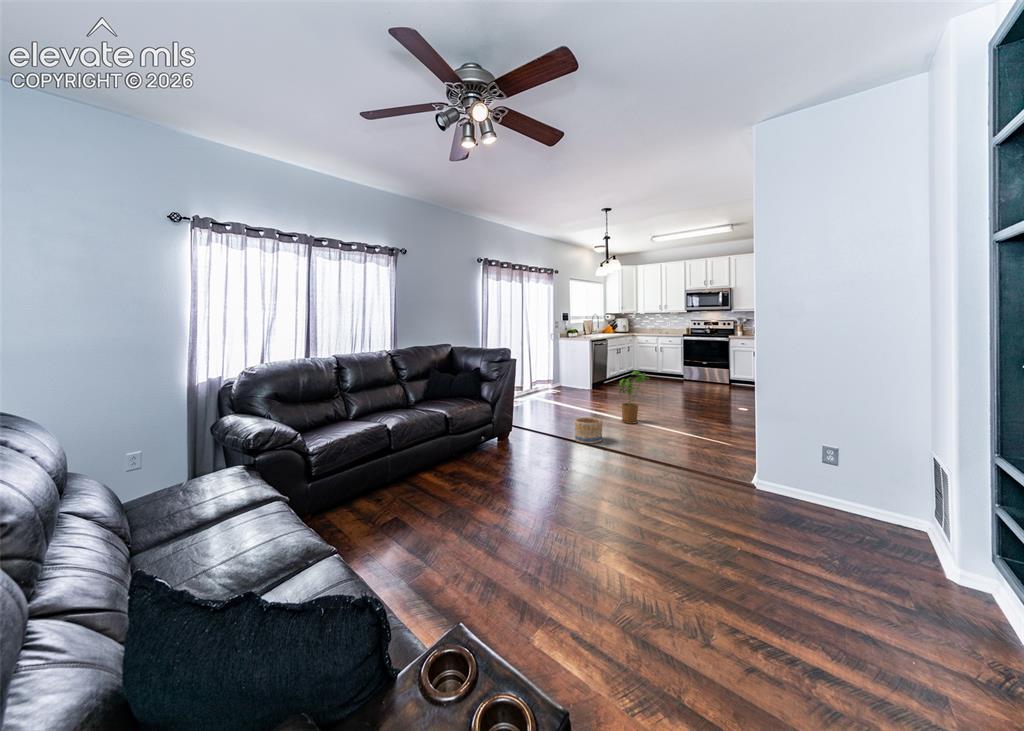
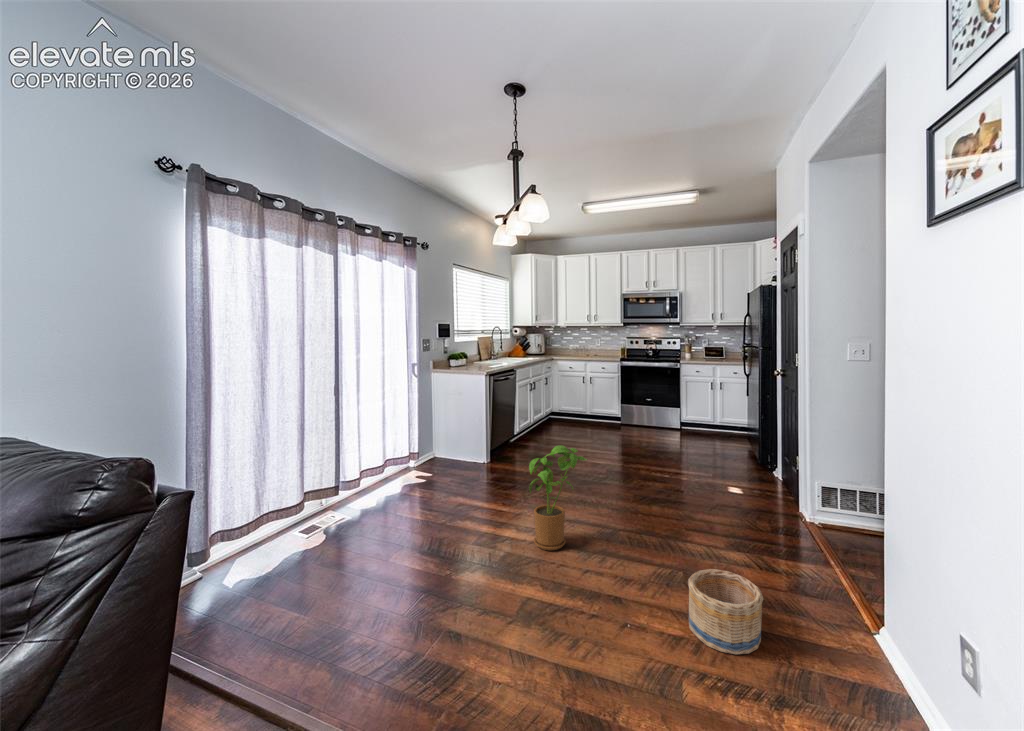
basket: present [574,417,603,443] -> present [688,569,763,655]

